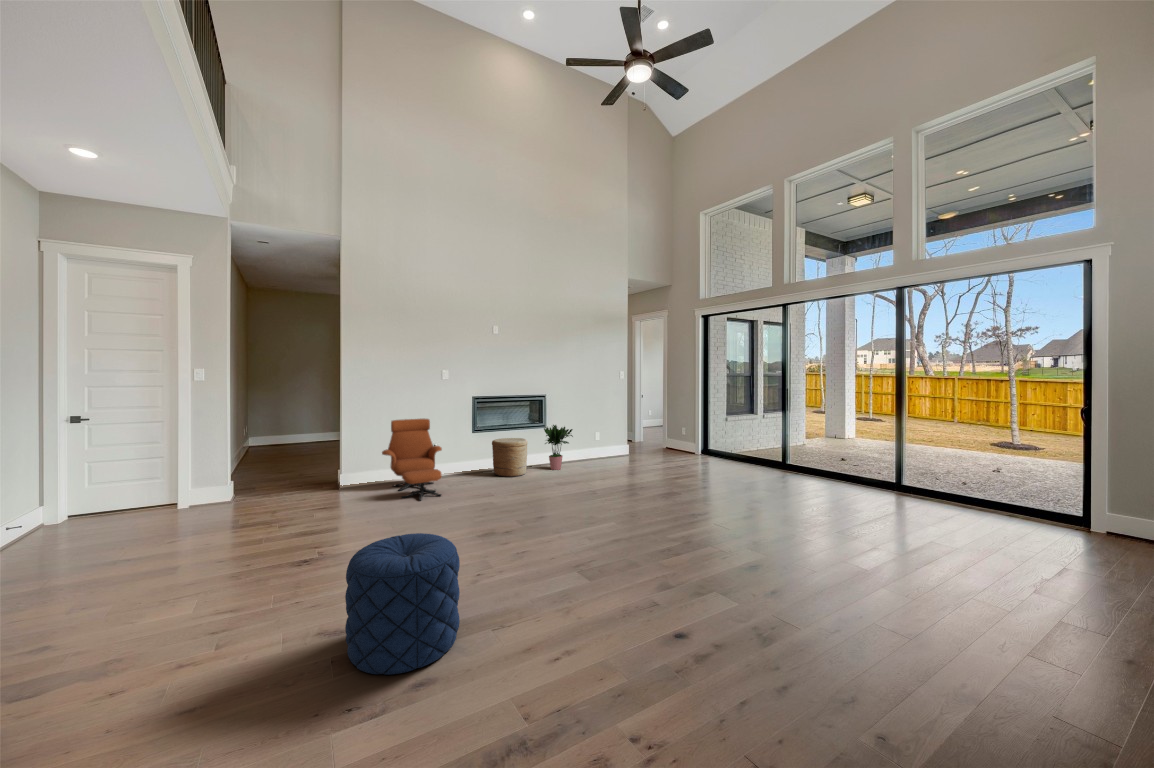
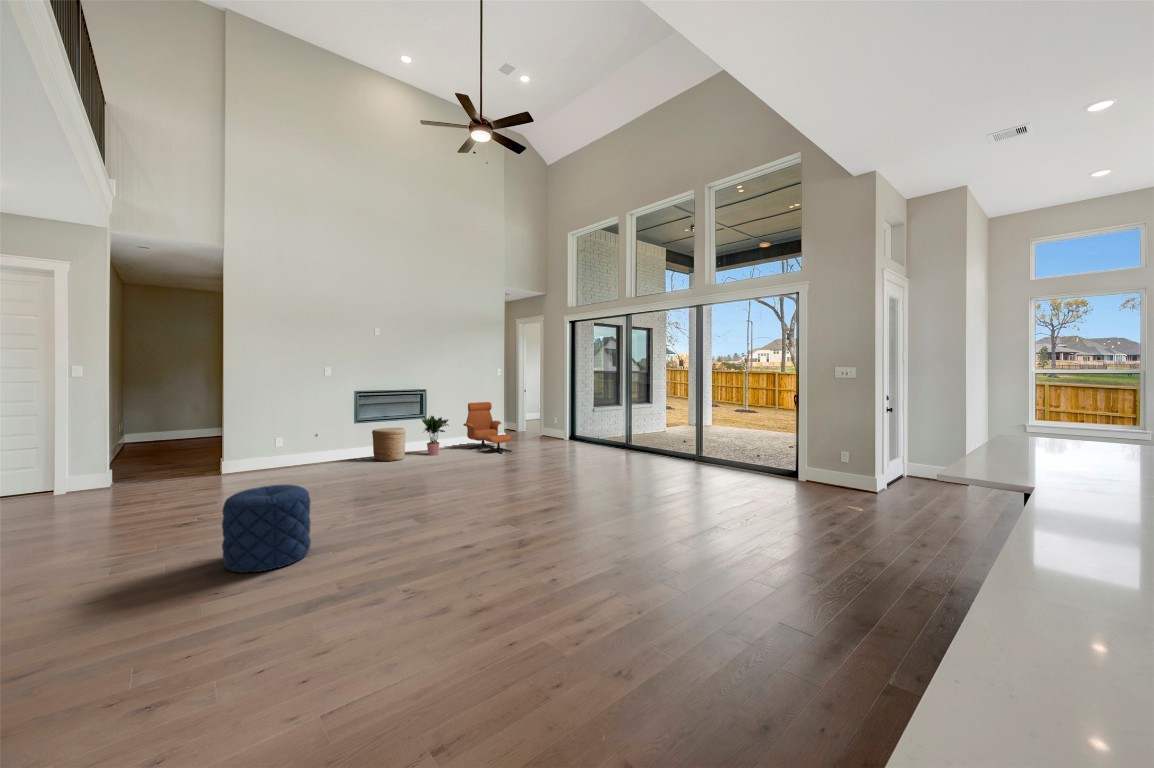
lounge chair: present [382,419,442,500] -> present [463,402,511,454]

